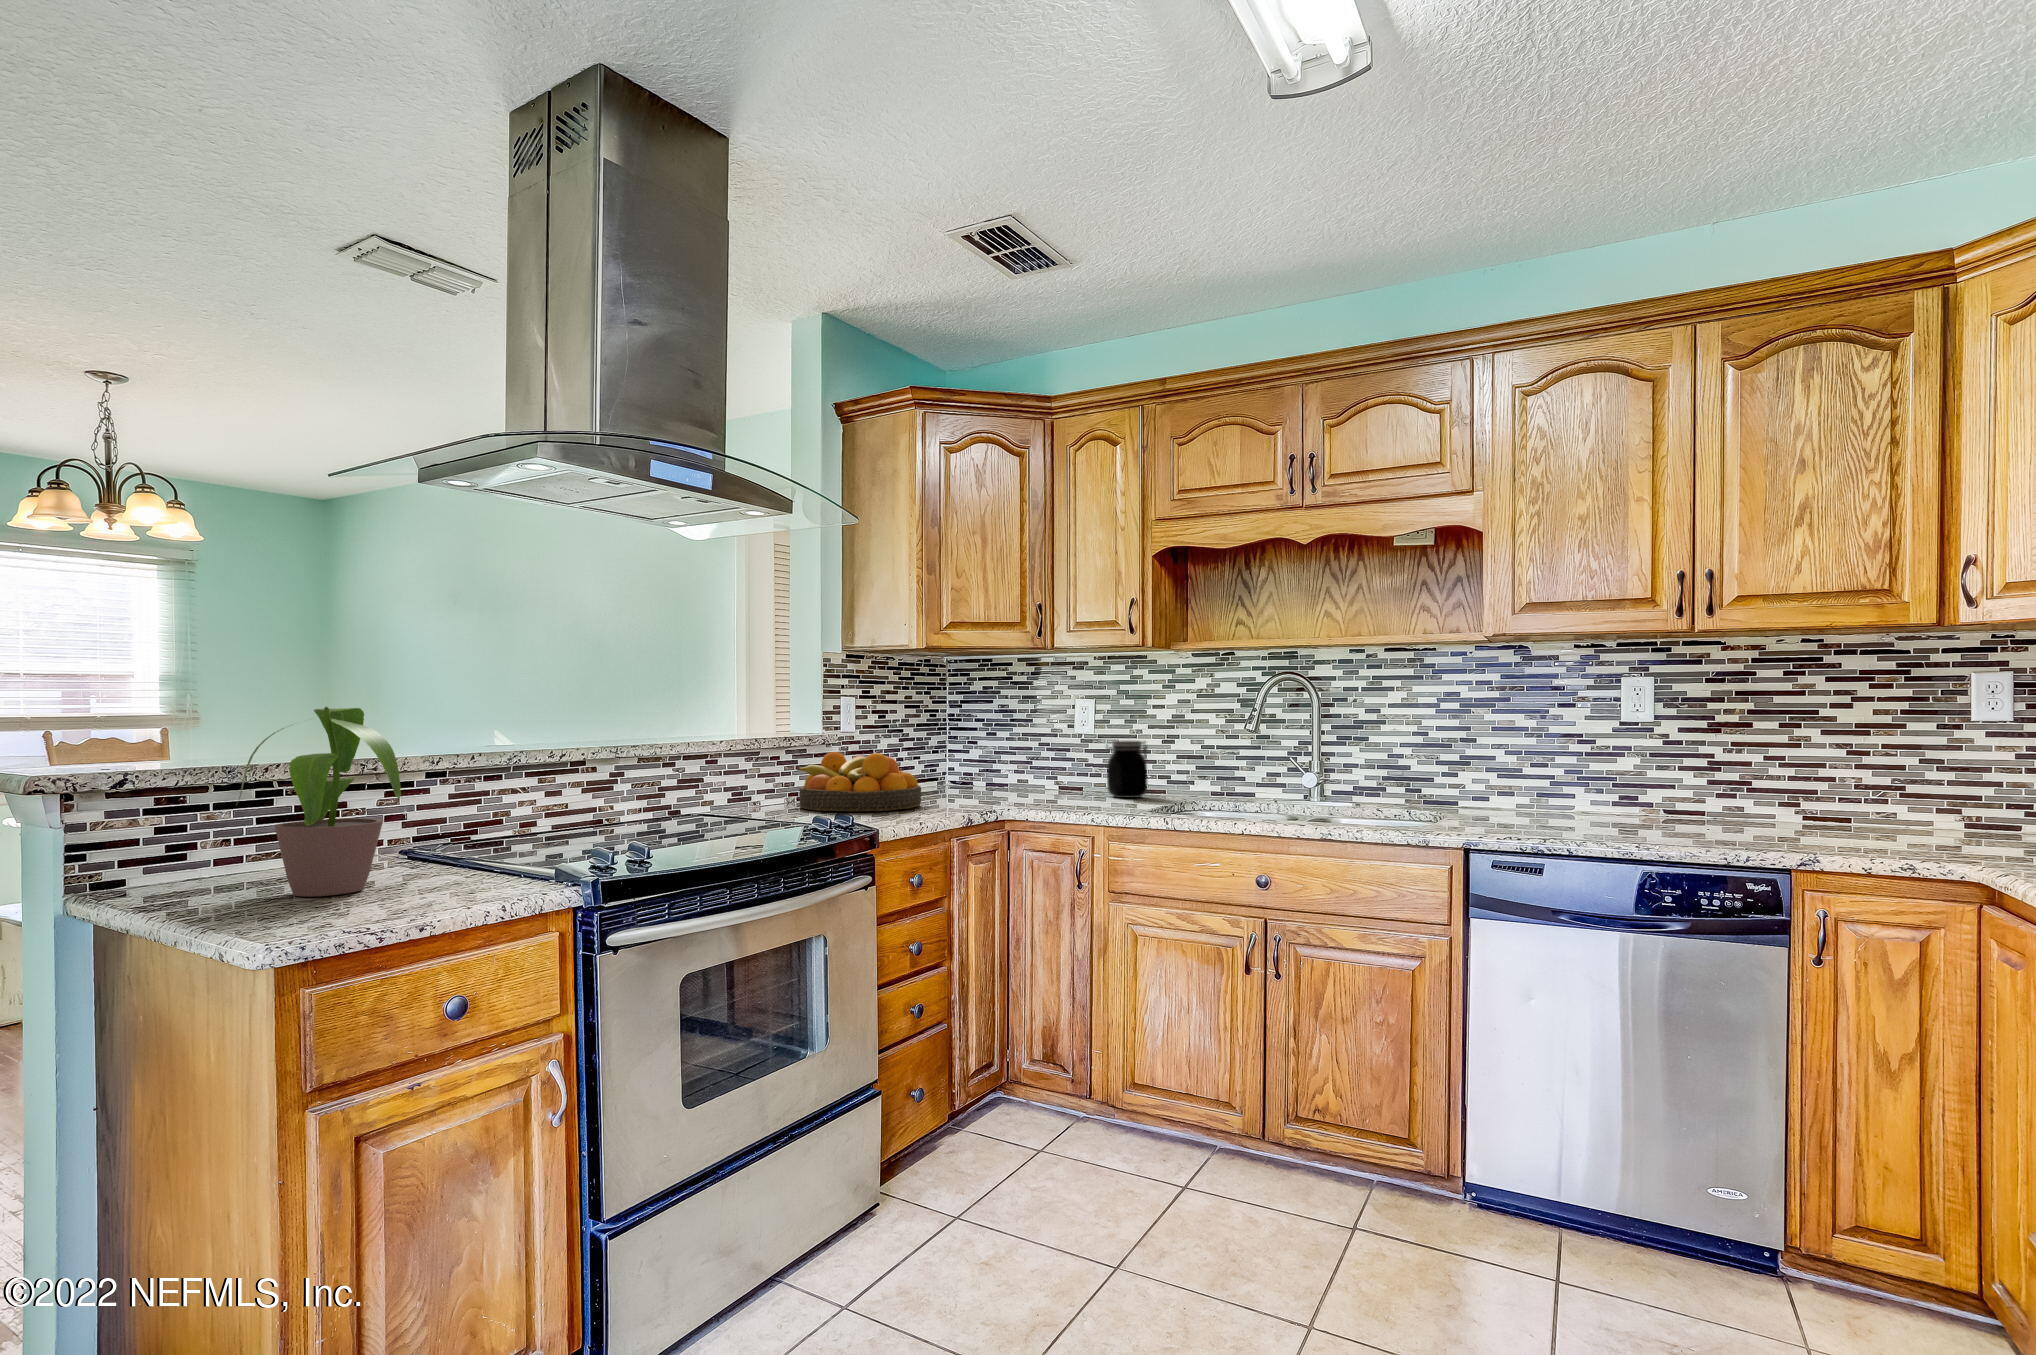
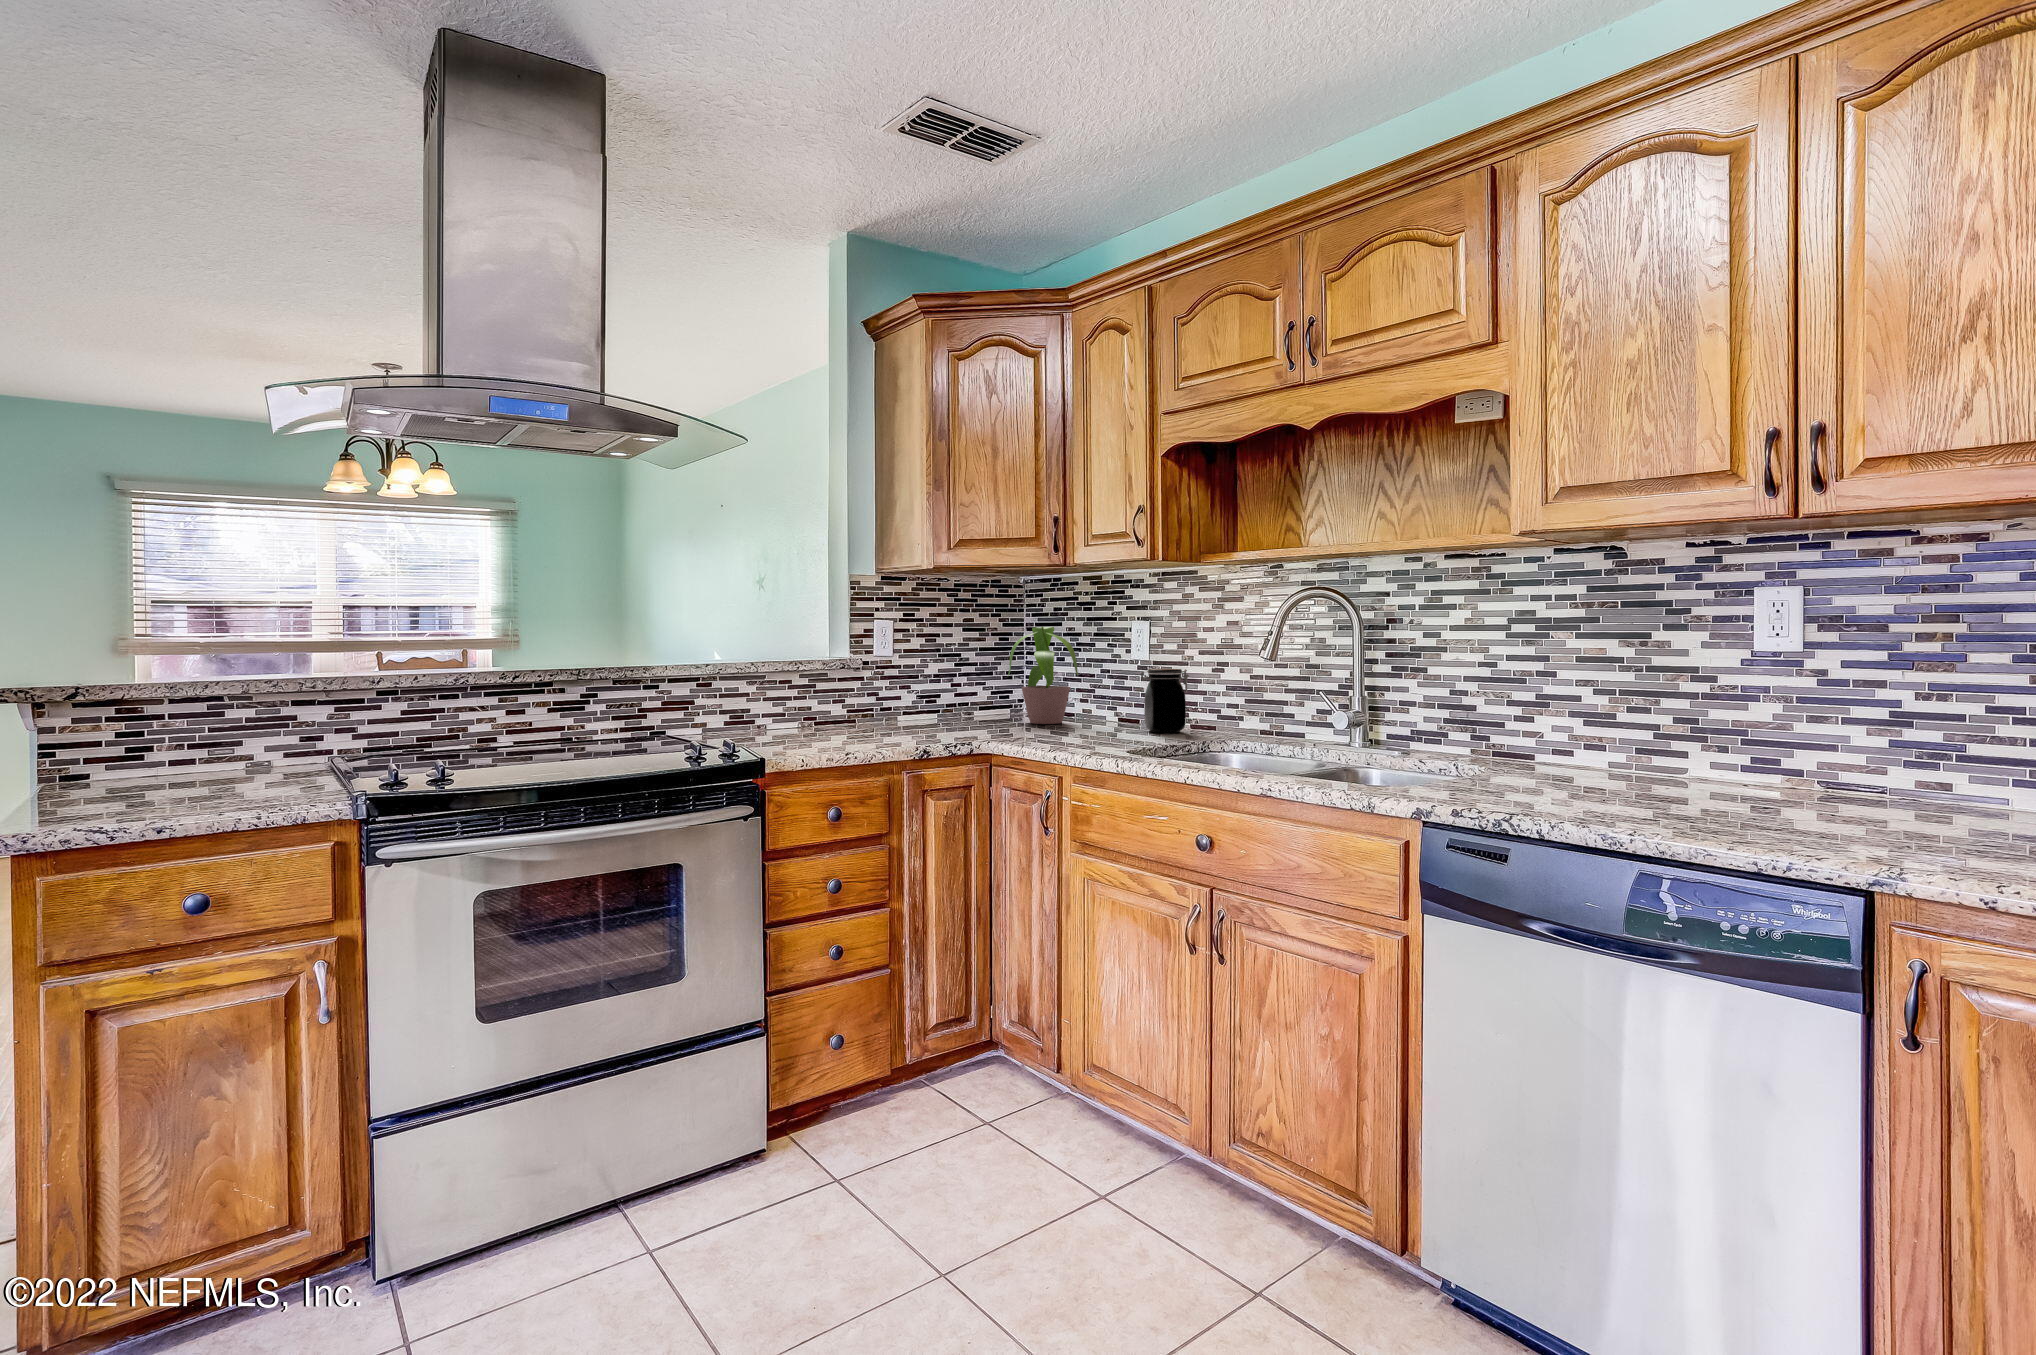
potted plant: present [237,707,401,897] -> present [1008,626,1078,724]
fruit bowl: present [797,752,921,811] -> none [797,677,922,738]

